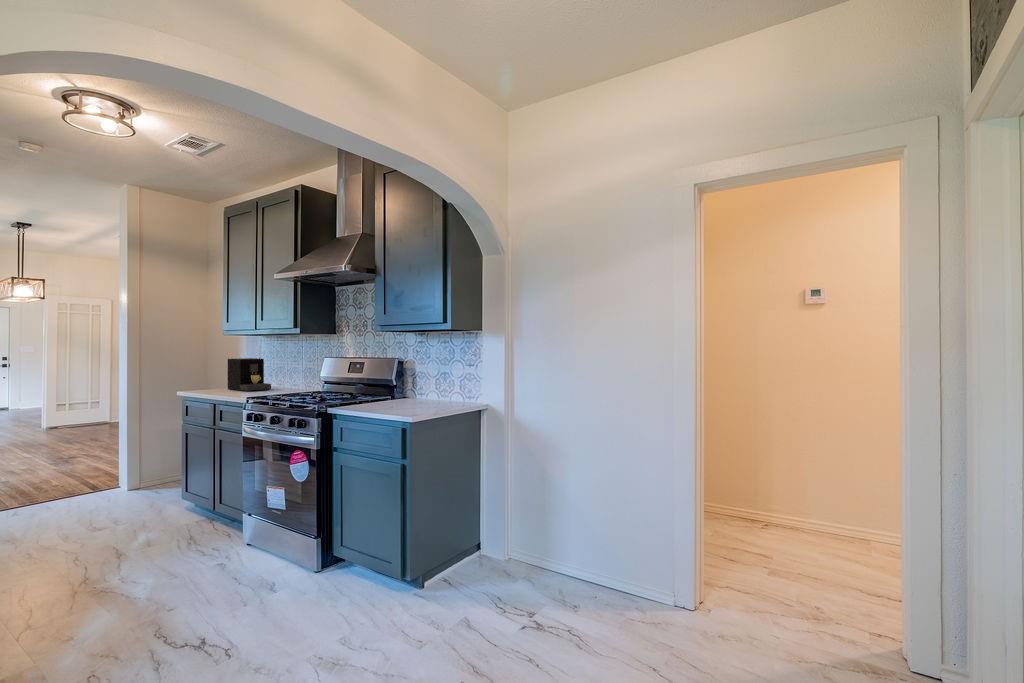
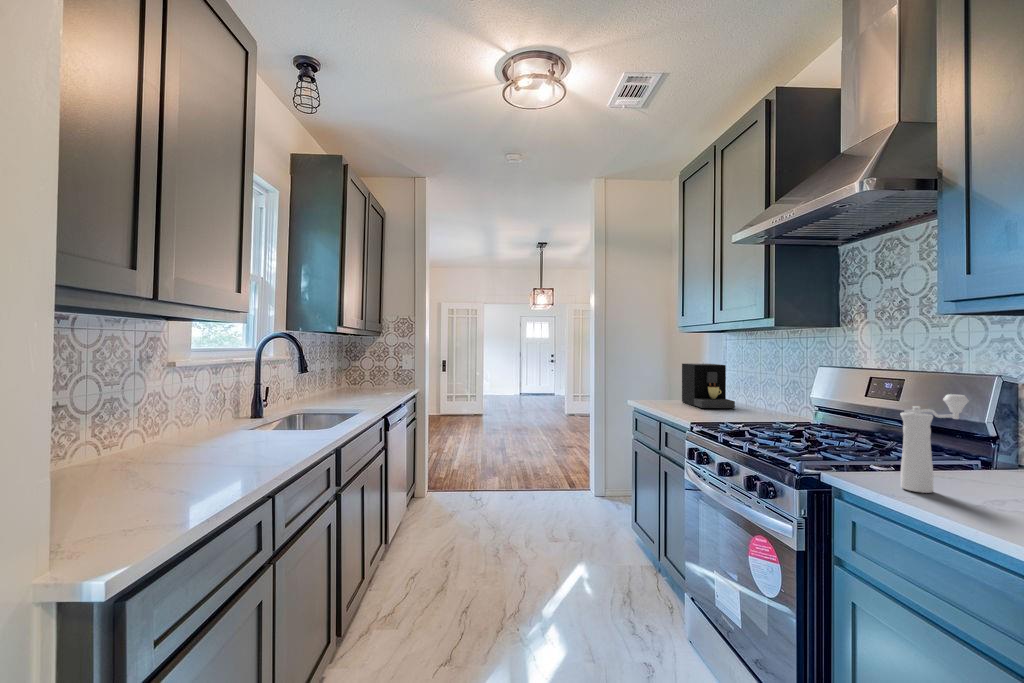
pepper mill: none [358,366,382,408] -> present [900,394,969,493]

